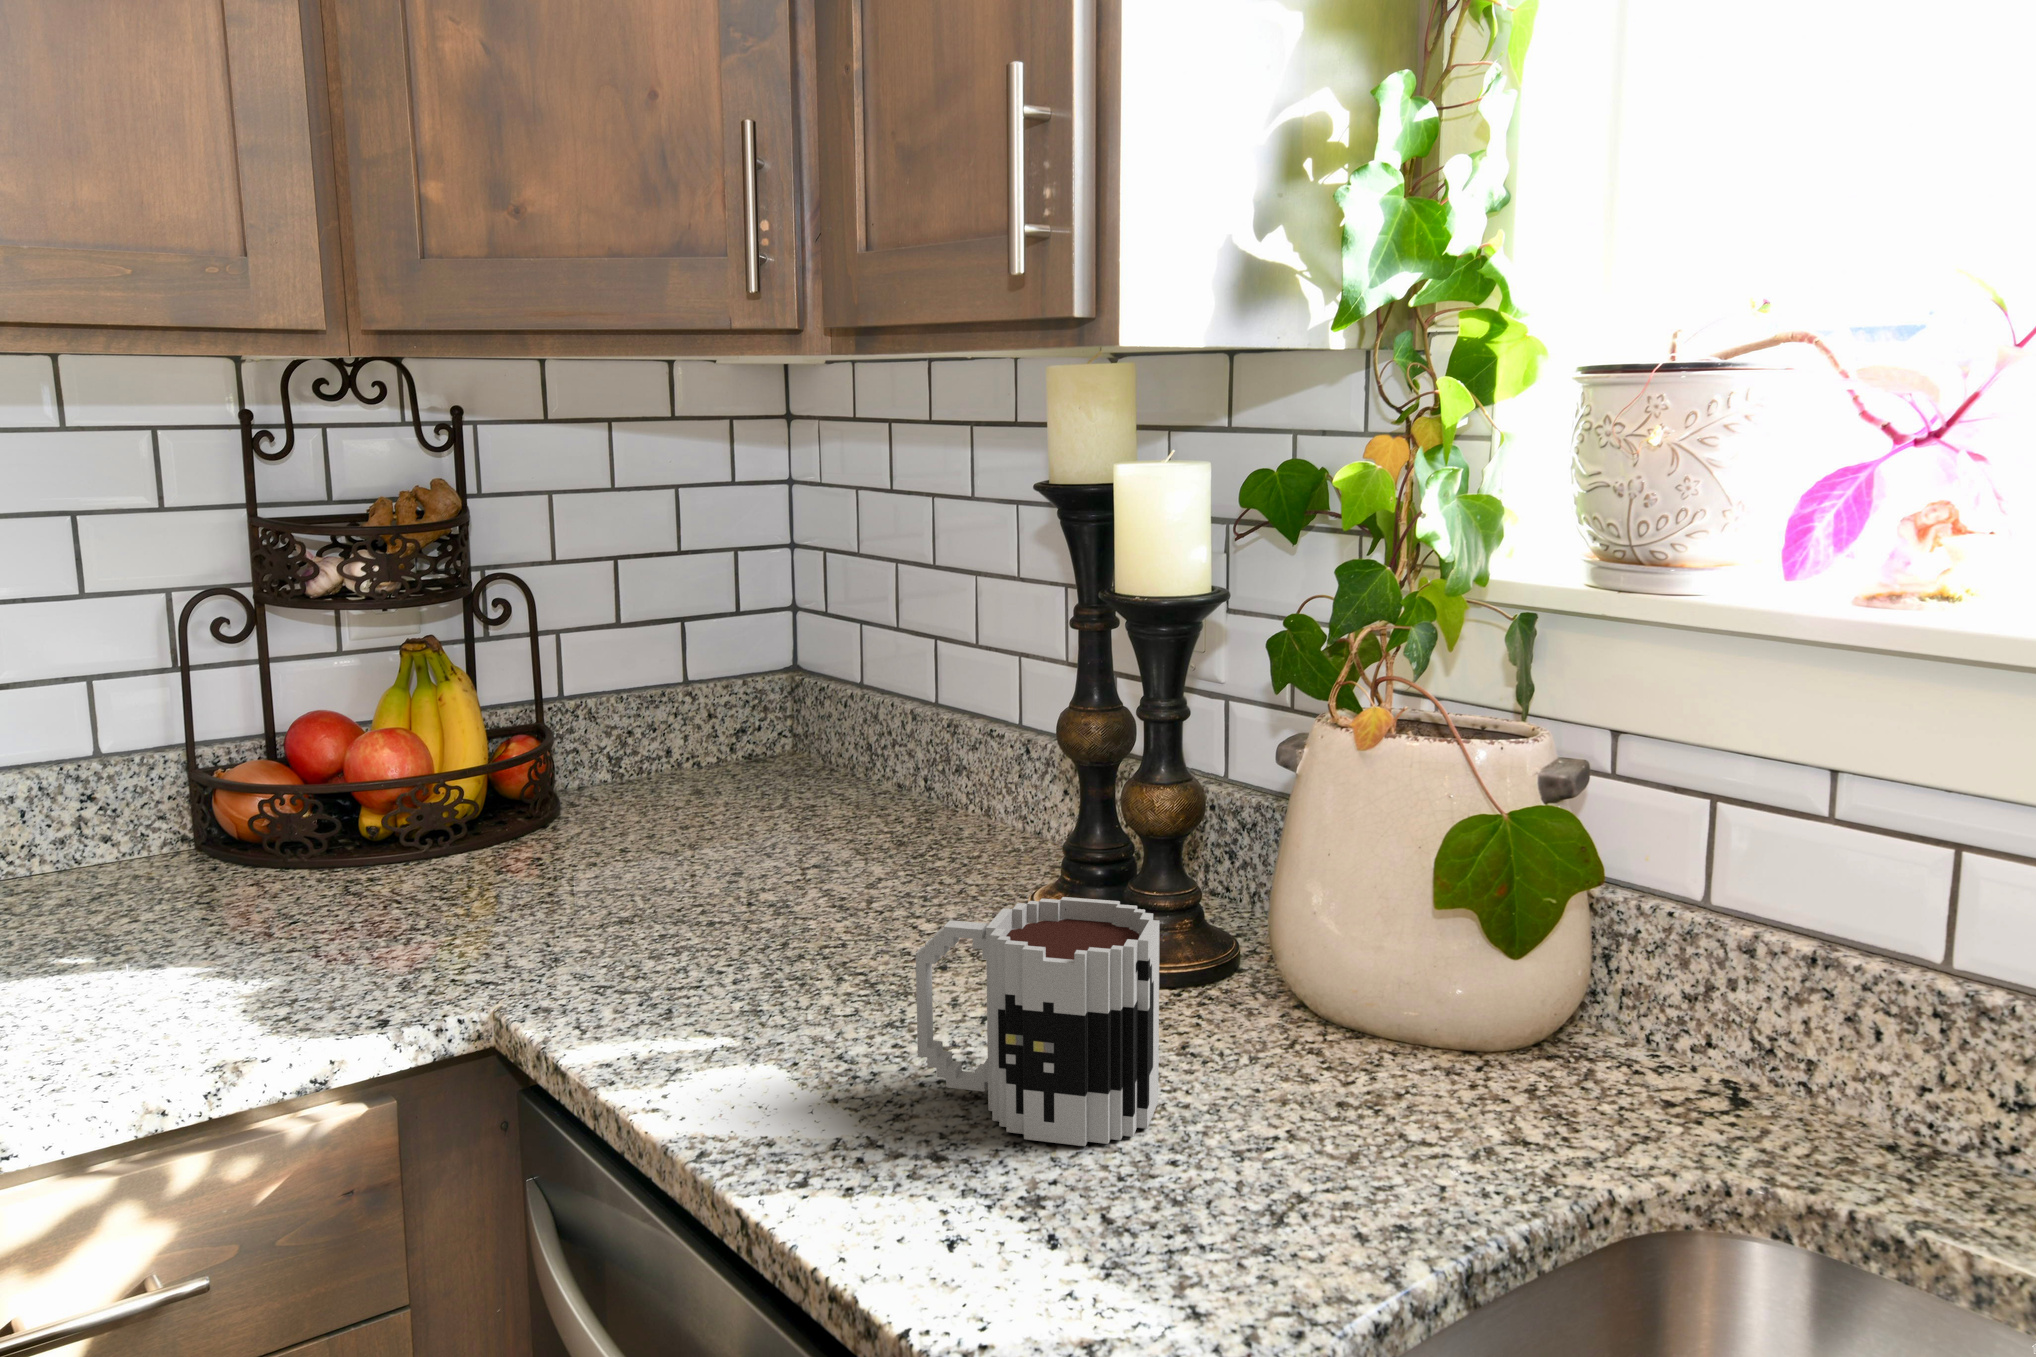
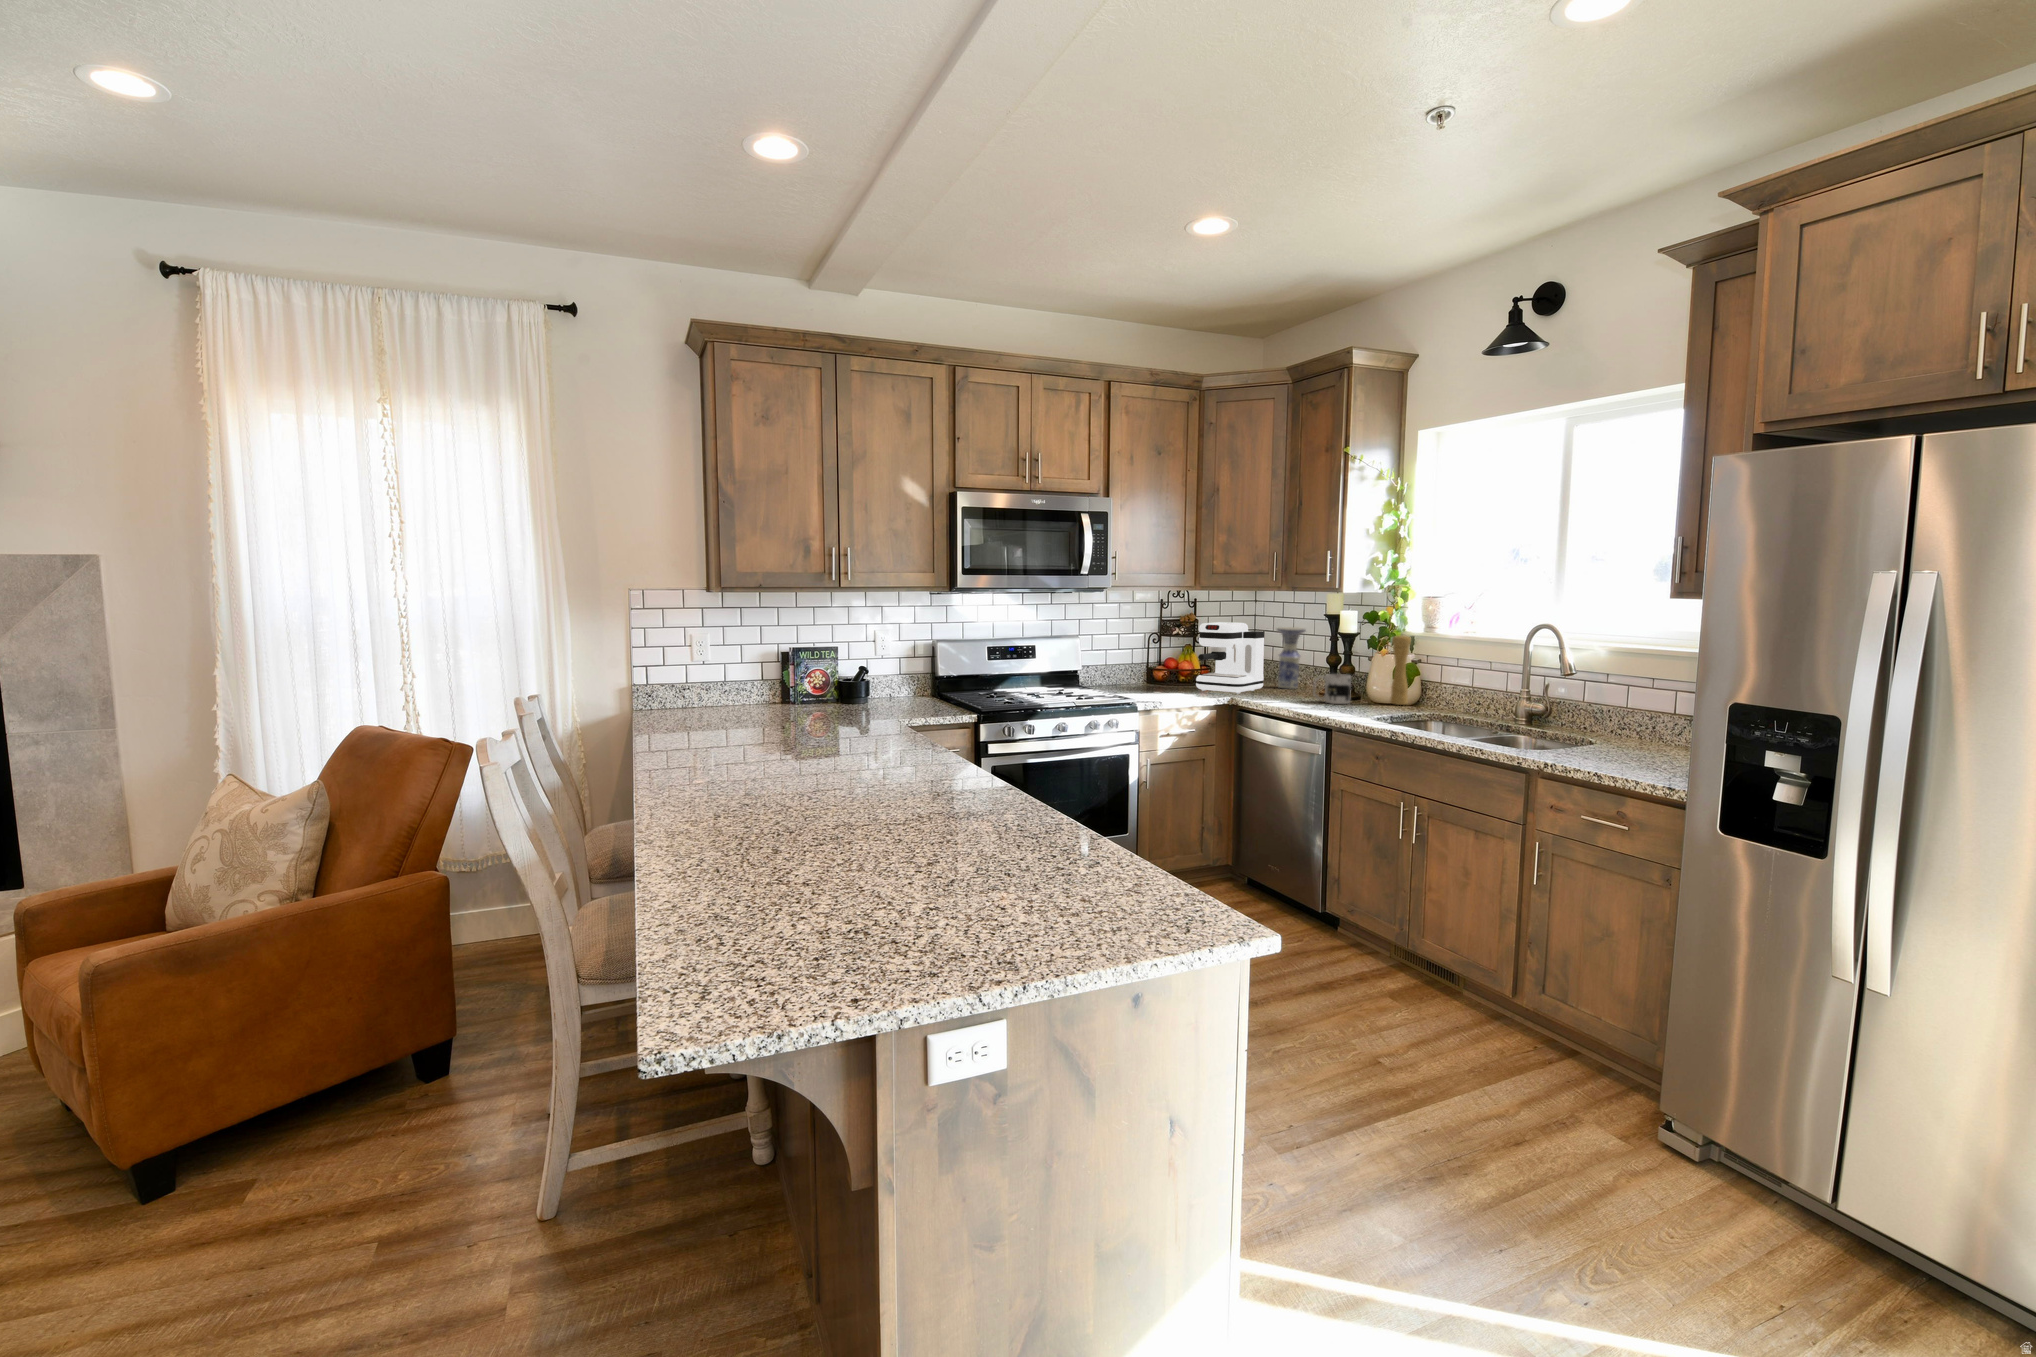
coffee maker: none [256,532,728,974] -> present [1196,622,1264,694]
vase: none [811,548,961,874] -> present [1277,627,1306,689]
pepper mill: none [1420,633,1564,1132] -> present [1390,635,1411,705]

